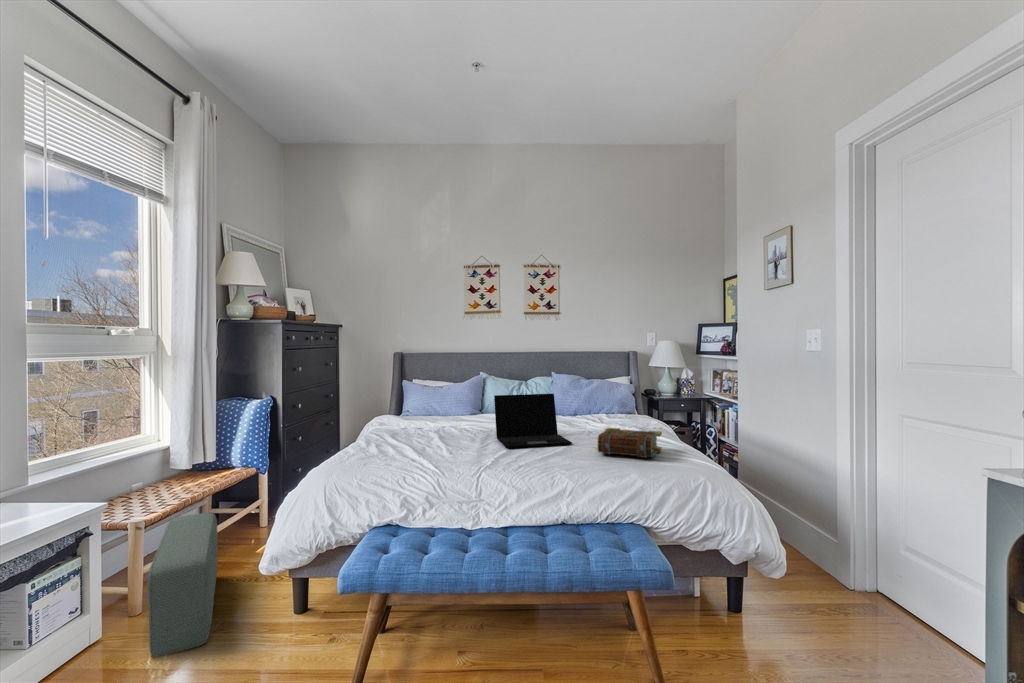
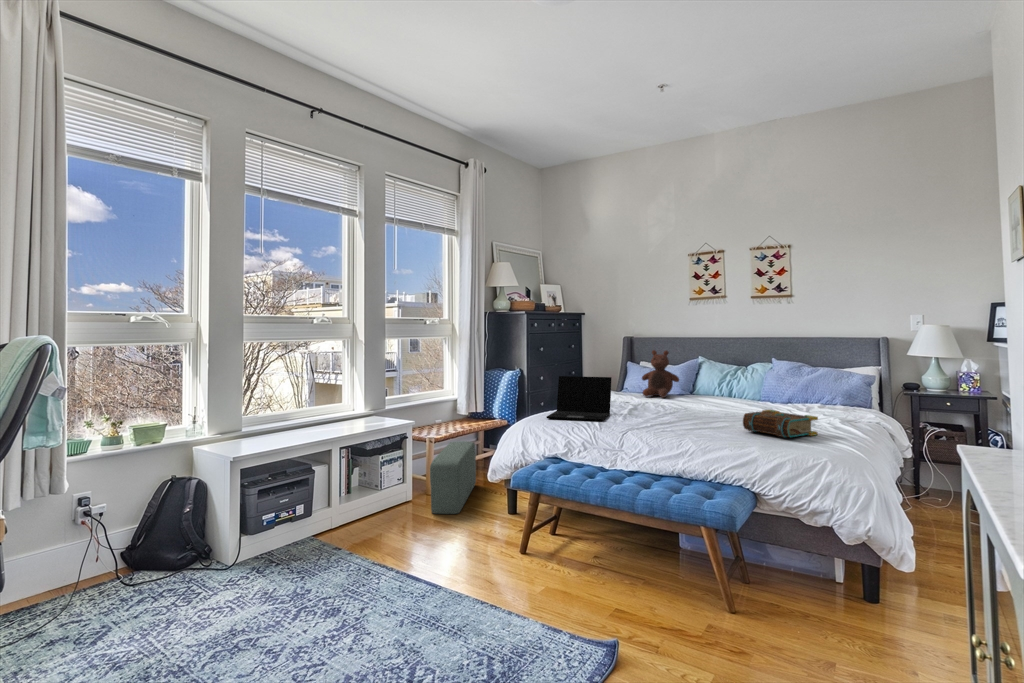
stuffed bear: none [432,367,474,421] -> present [642,350,679,398]
laptop: present [494,394,572,448] -> present [546,376,612,421]

